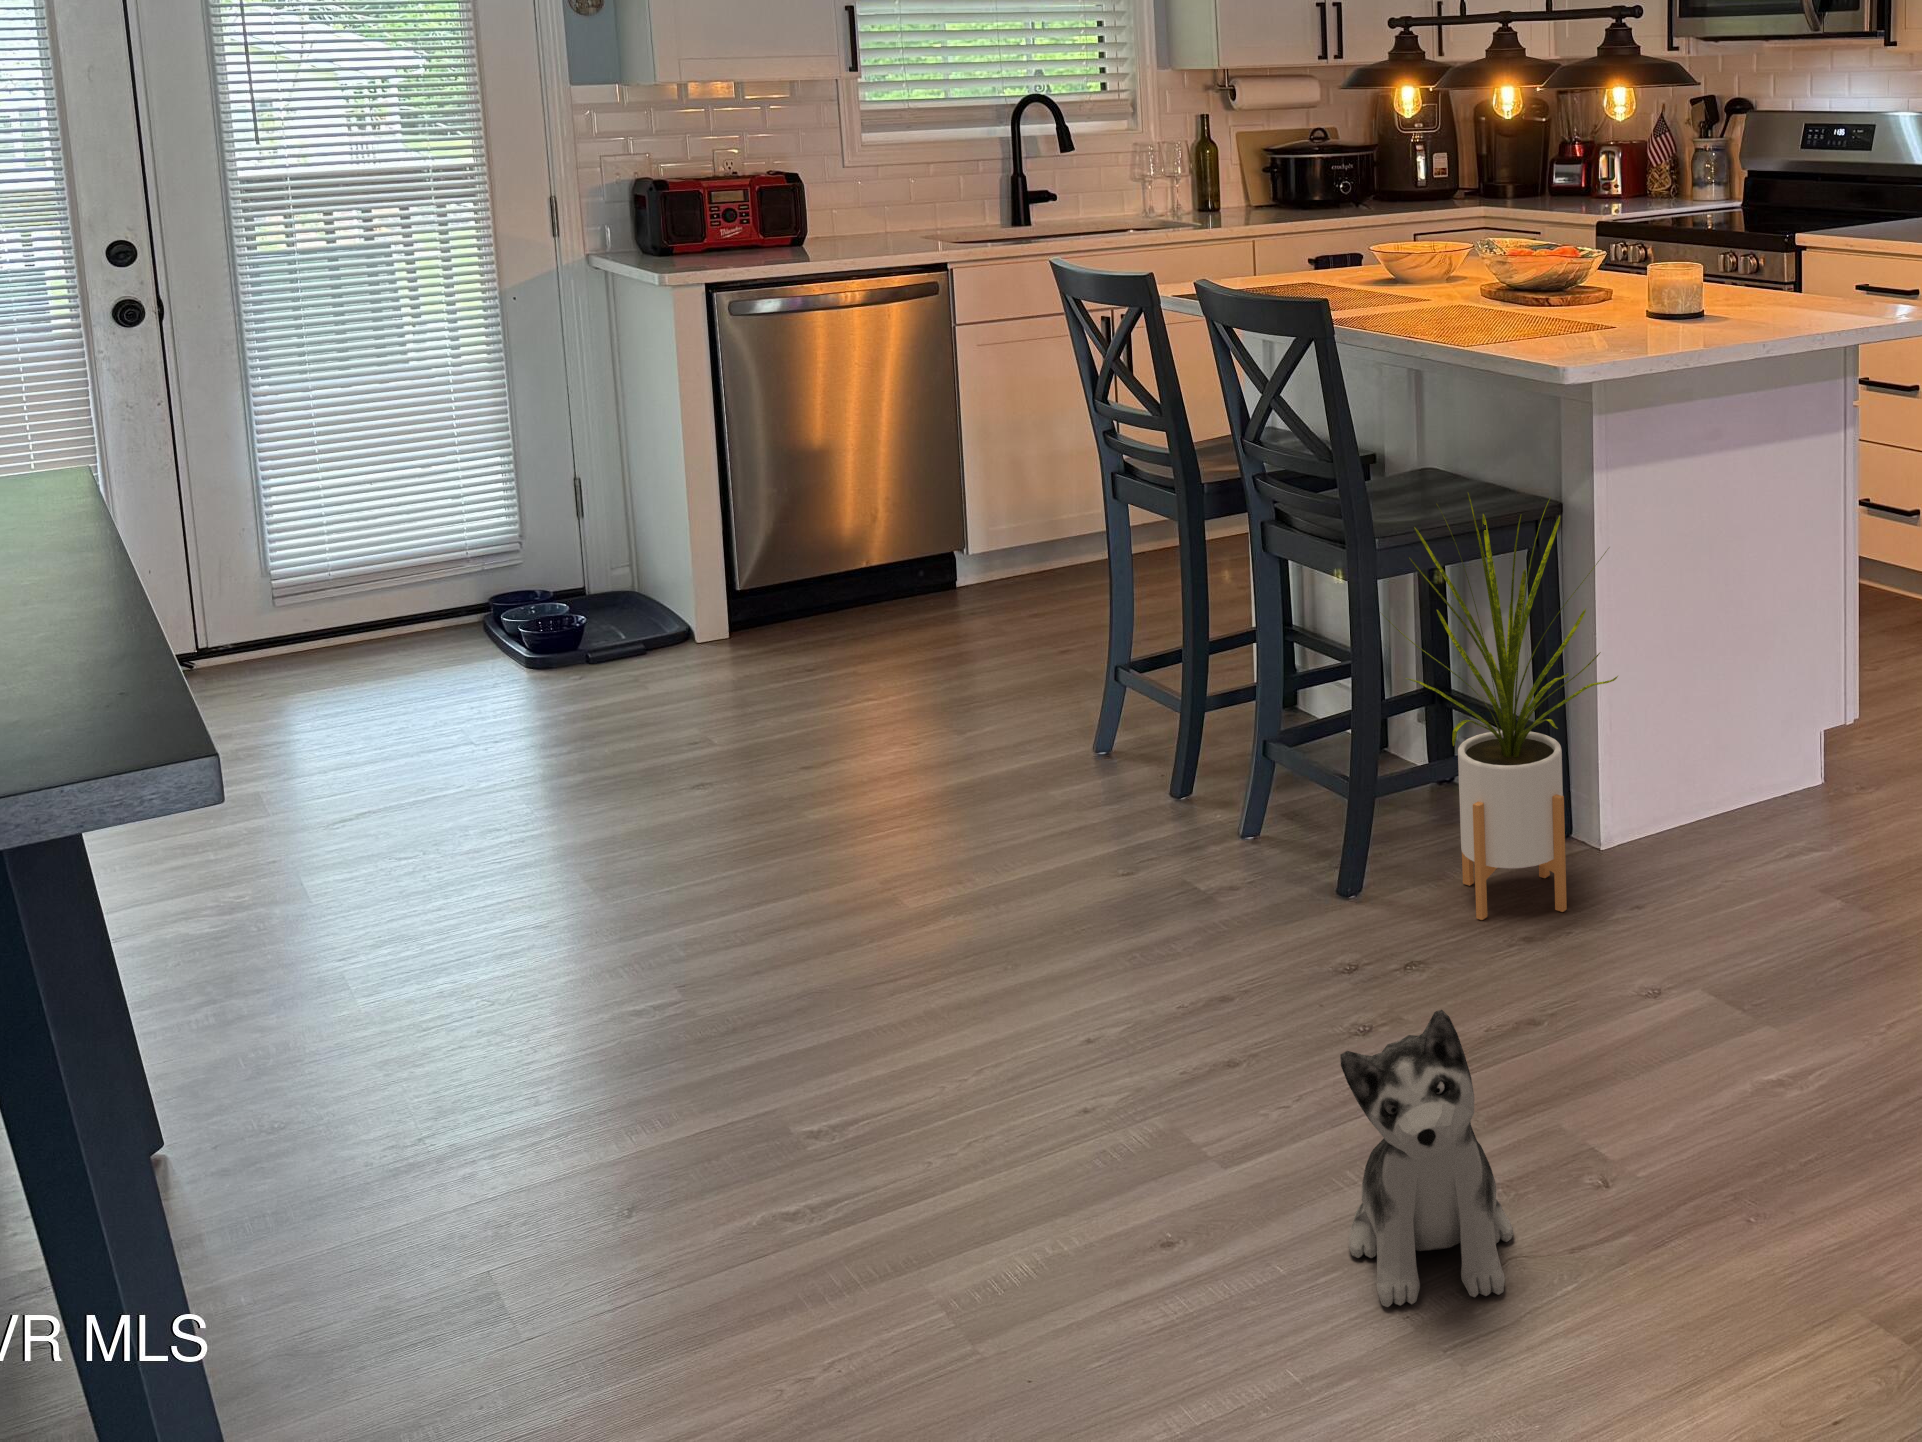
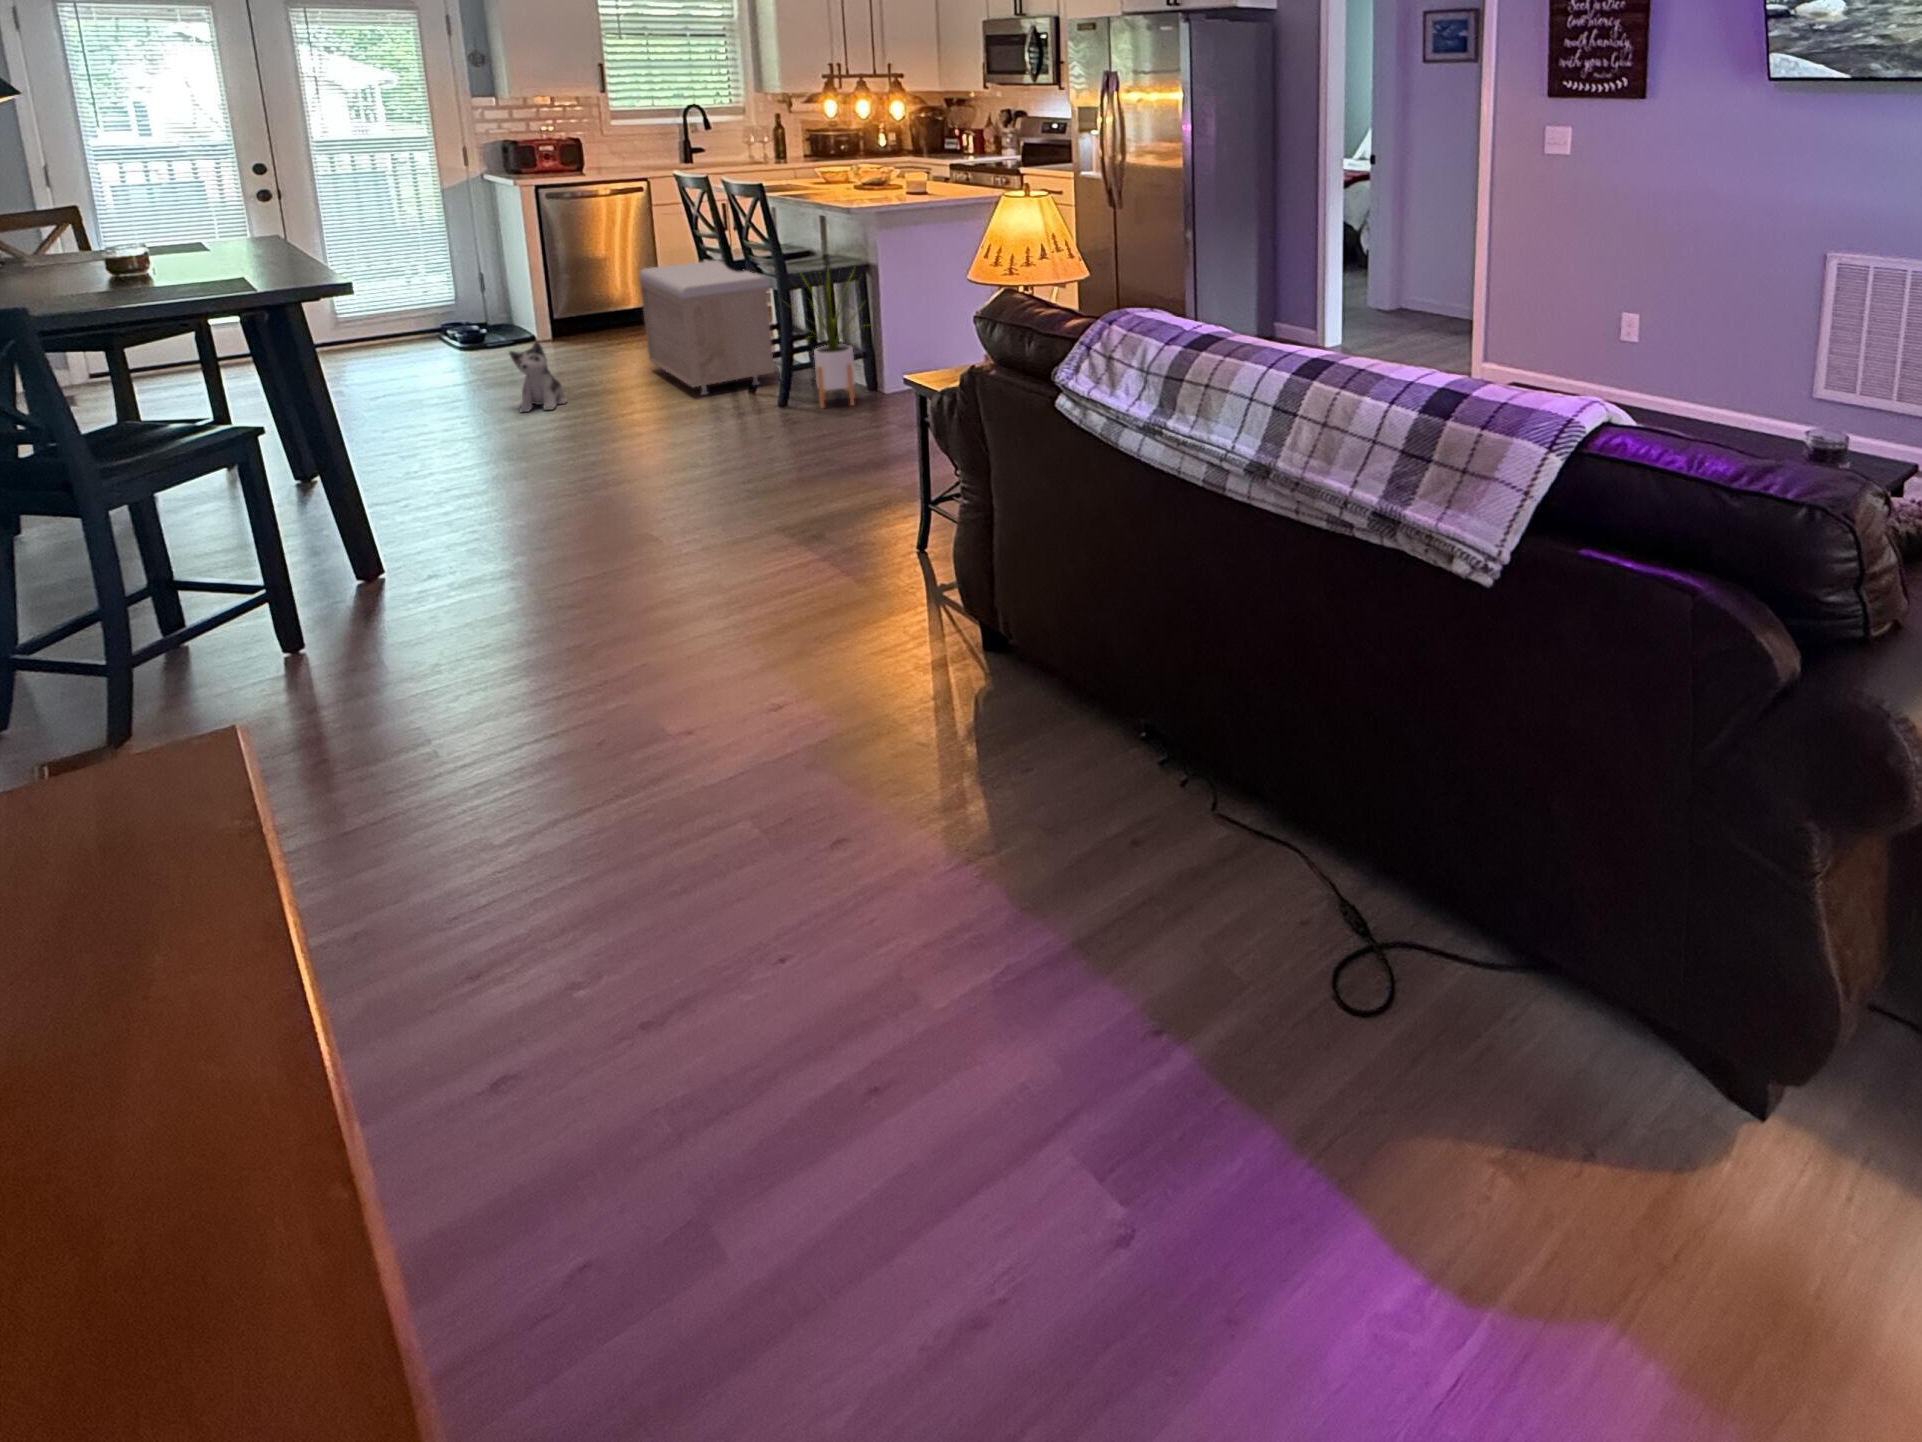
storage bench: none [963,471,1309,848] -> present [639,260,774,395]
plush toy: present [1340,1010,1513,1307] -> present [509,341,567,412]

